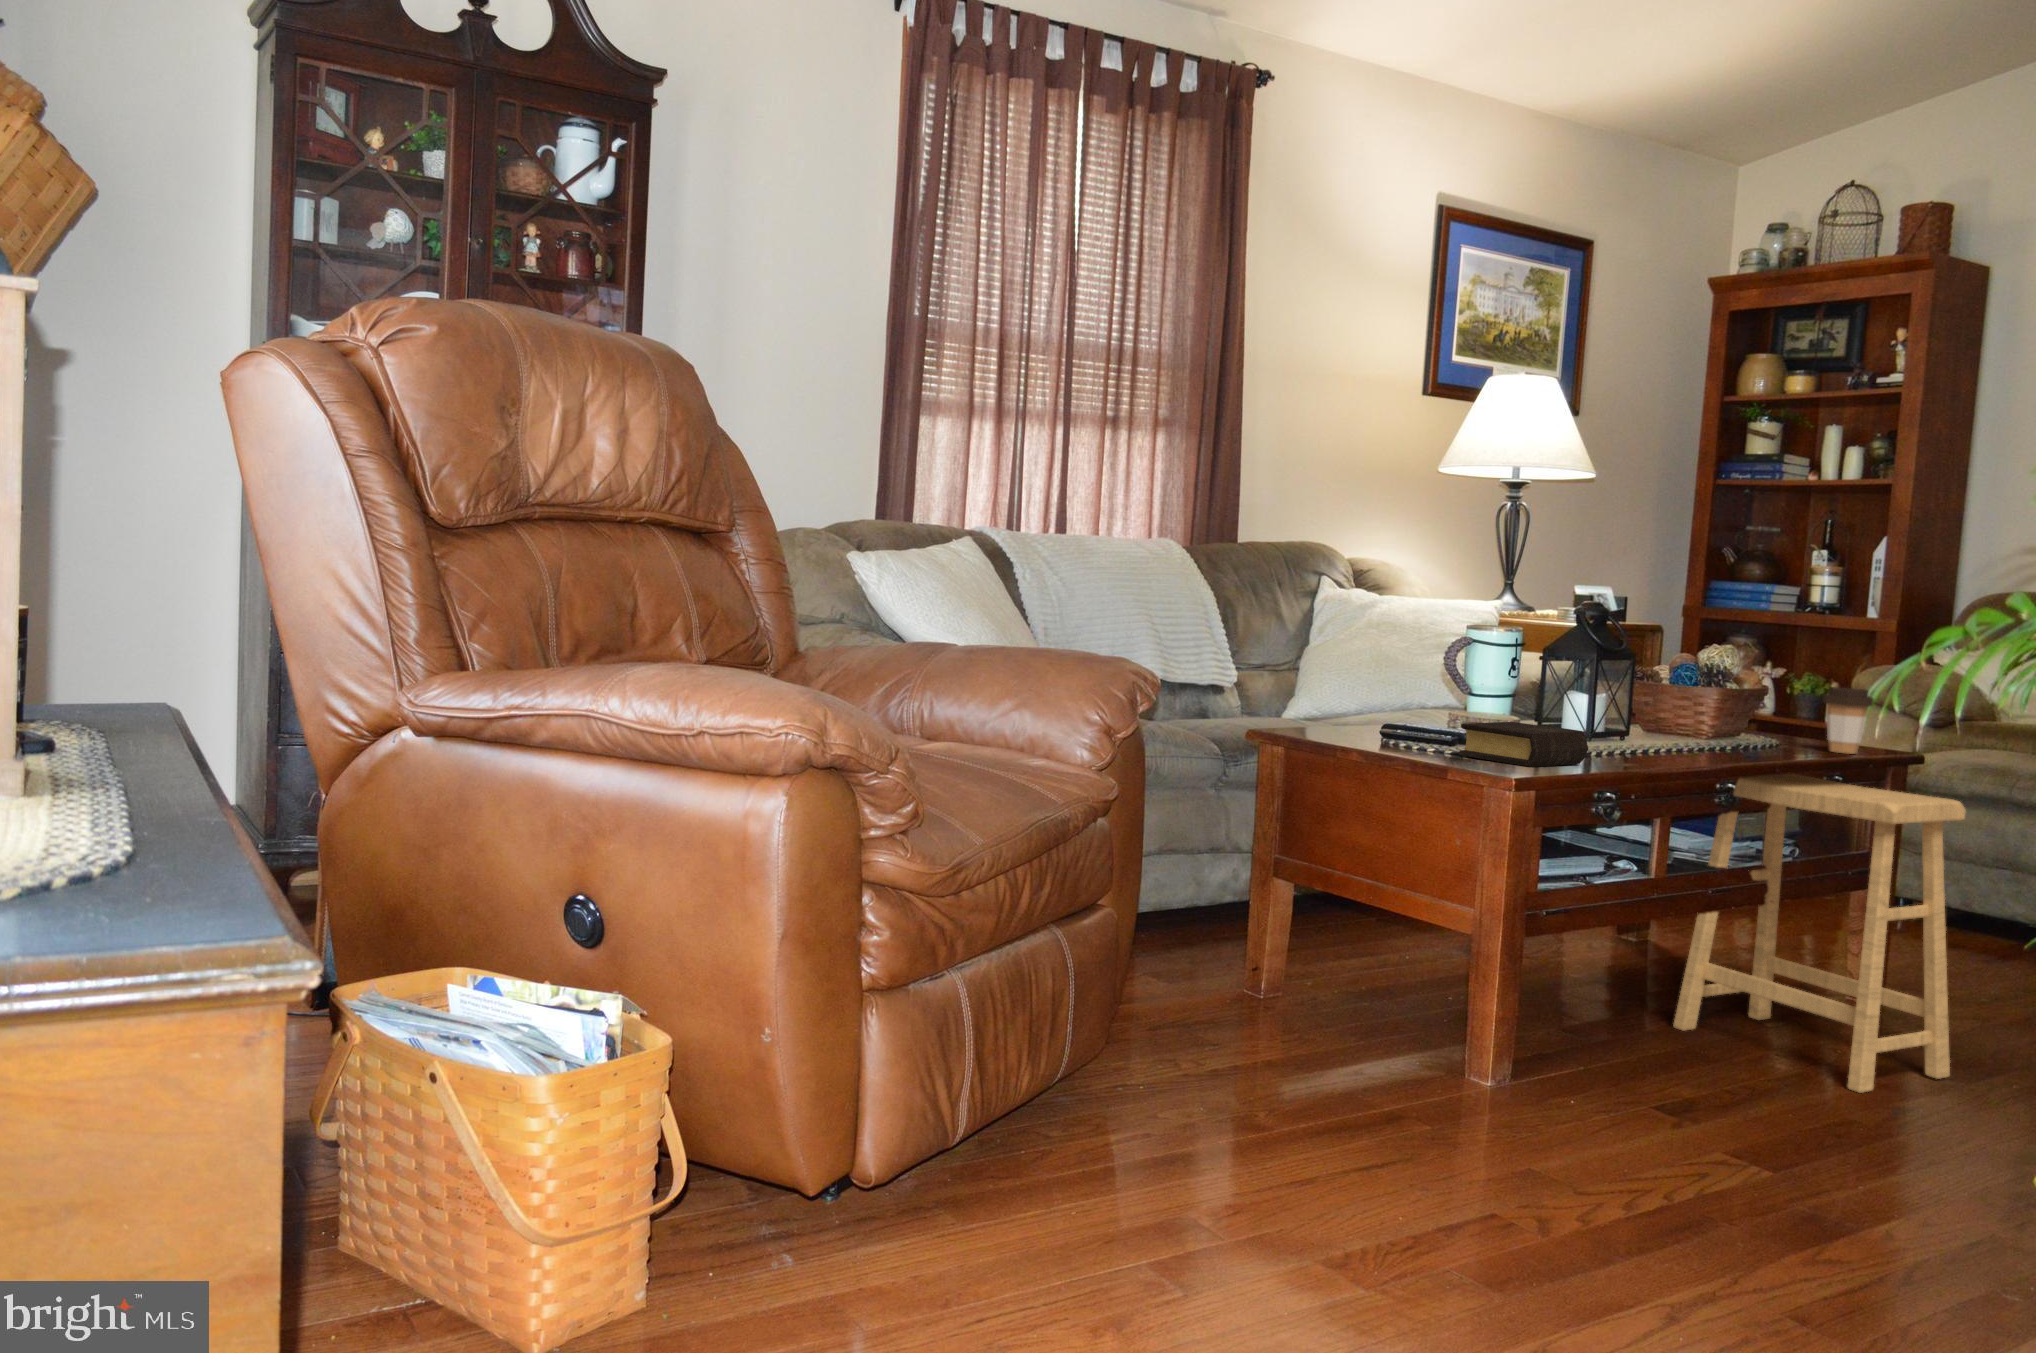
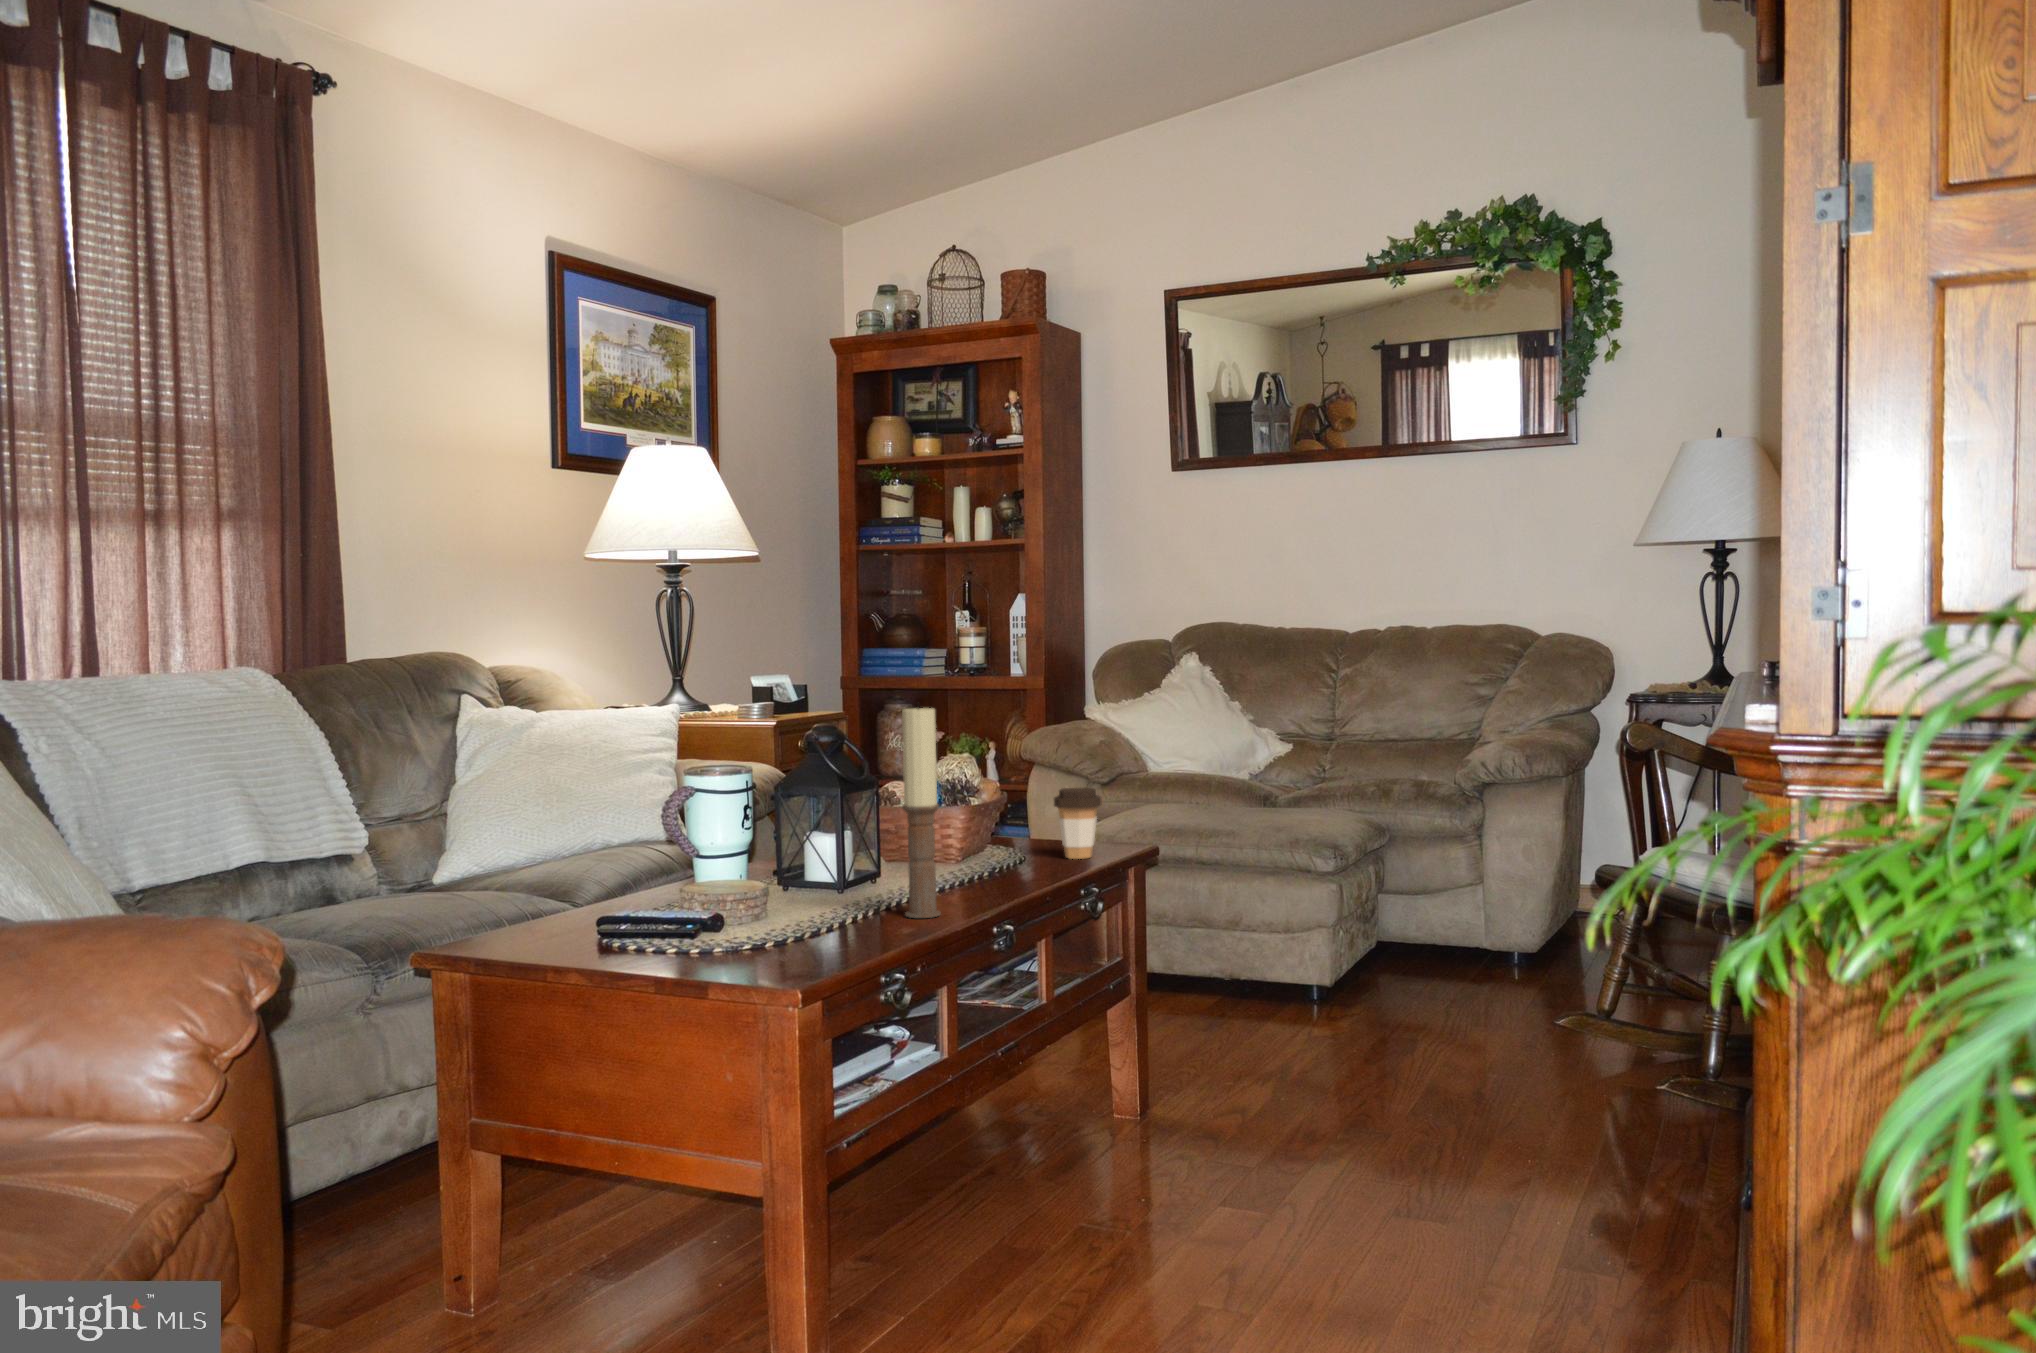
candle: none [1633,576,1680,761] -> present [902,704,941,918]
book: present [1459,722,1588,767] -> none [722,902,872,965]
footstool: present [1673,774,1966,1093] -> none [965,893,1235,1246]

